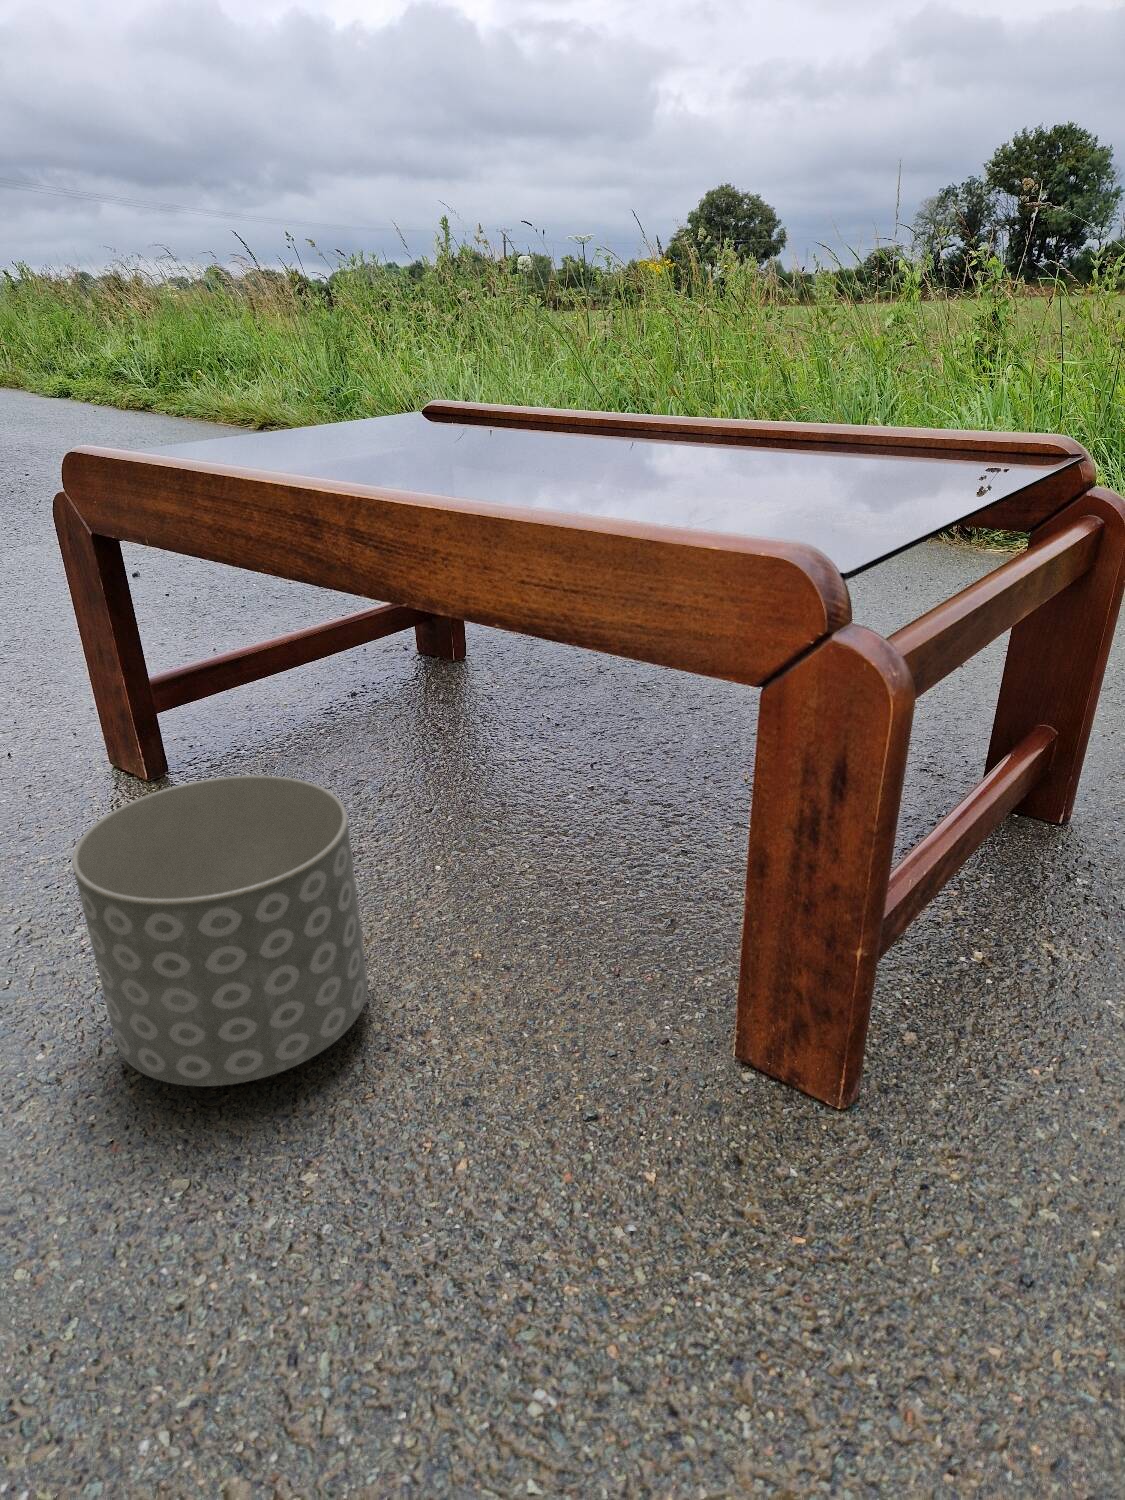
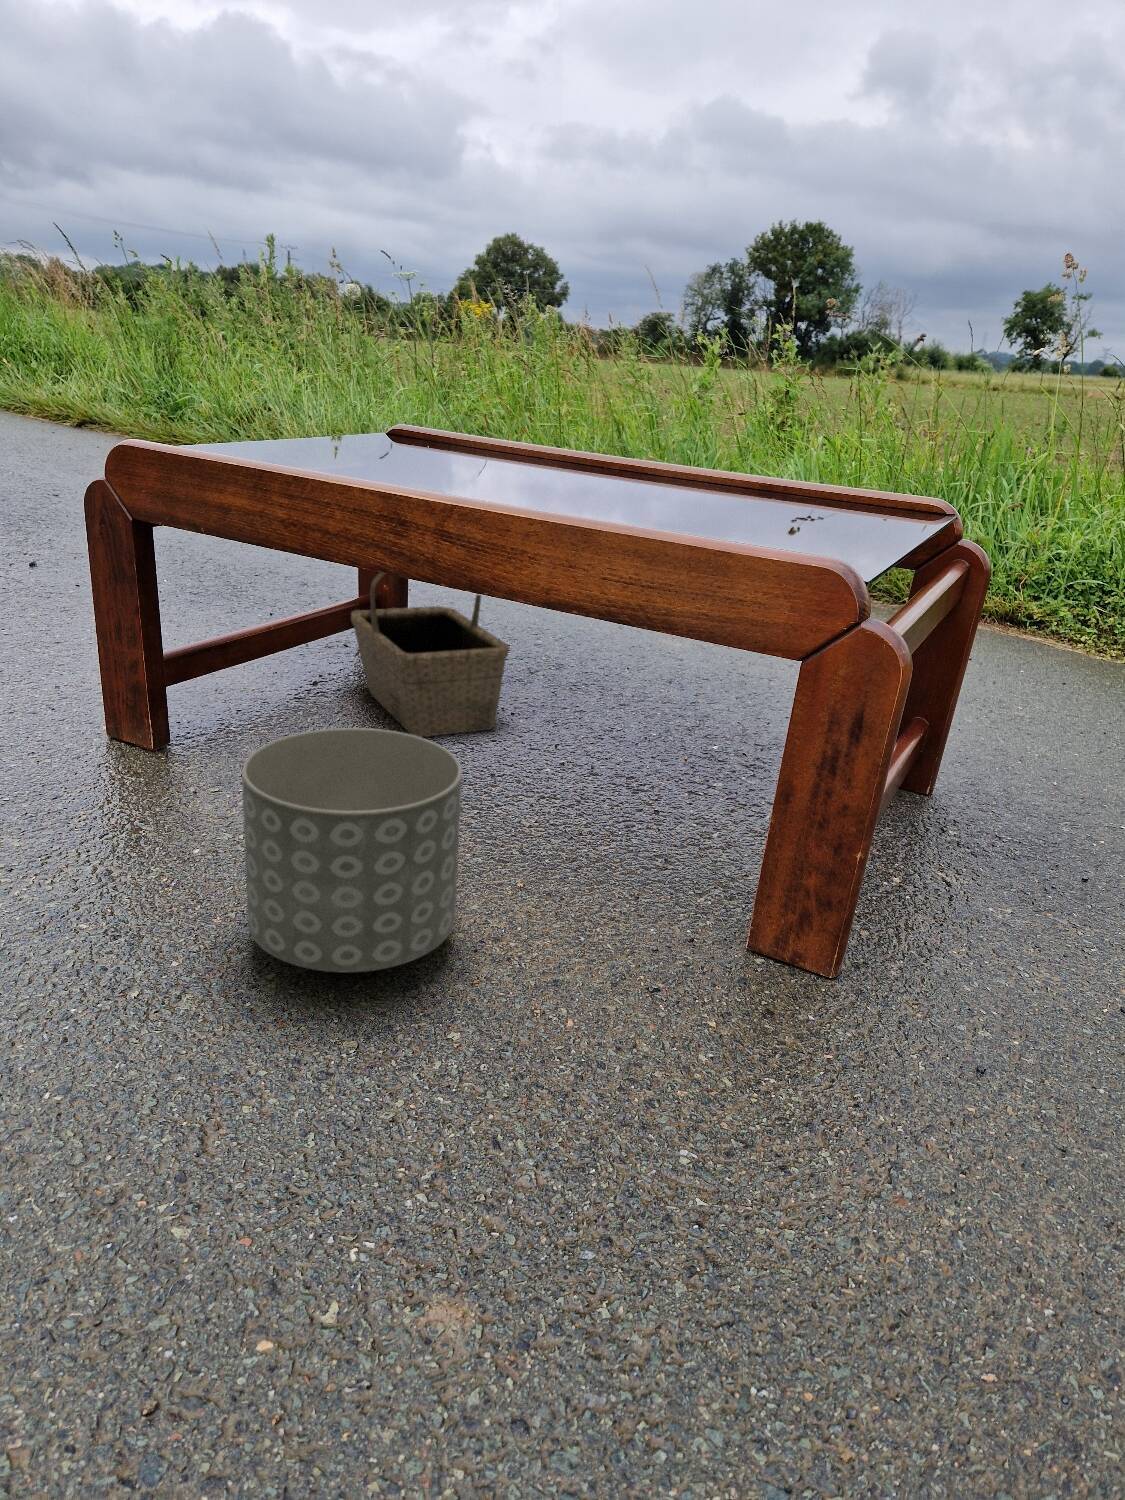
basket: none [384,553,543,756] -> present [351,573,509,737]

